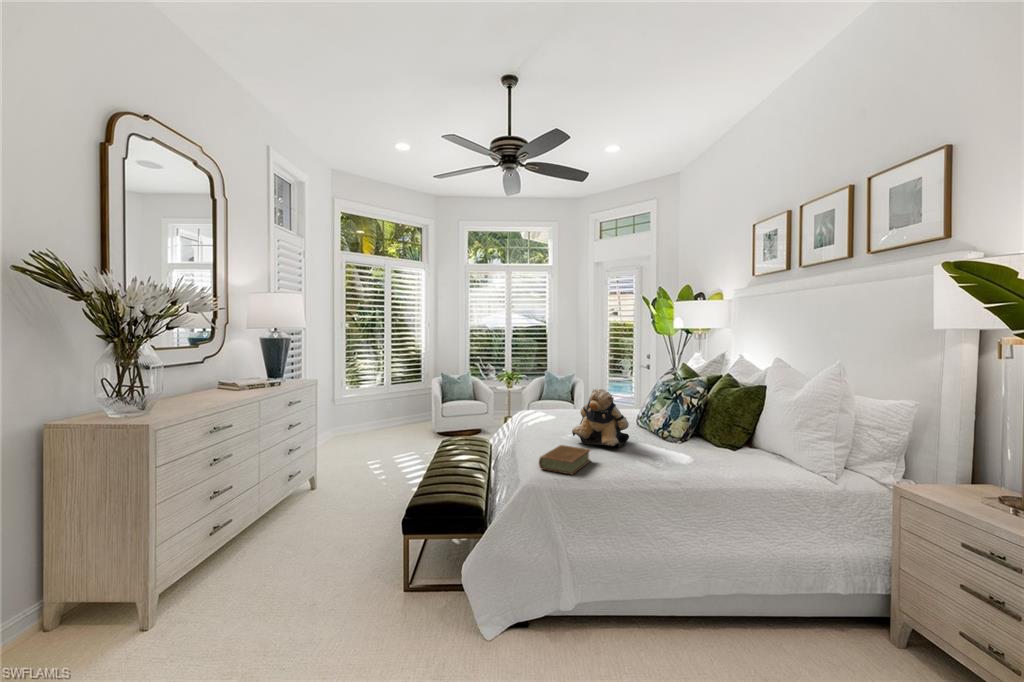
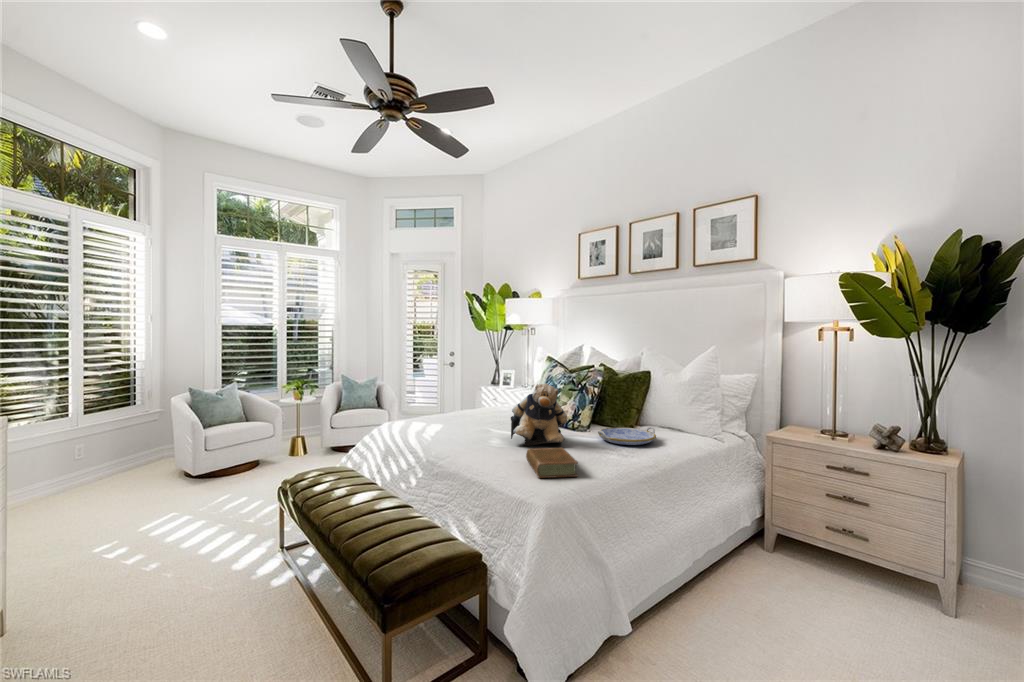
serving tray: none [659,441,730,462] -> present [598,427,656,445]

